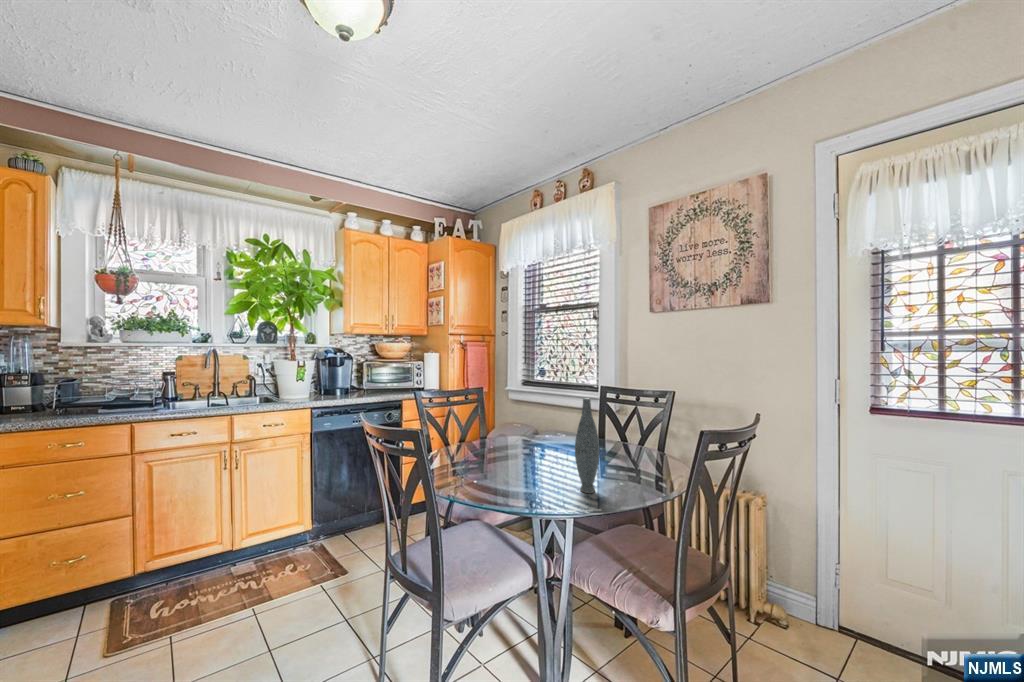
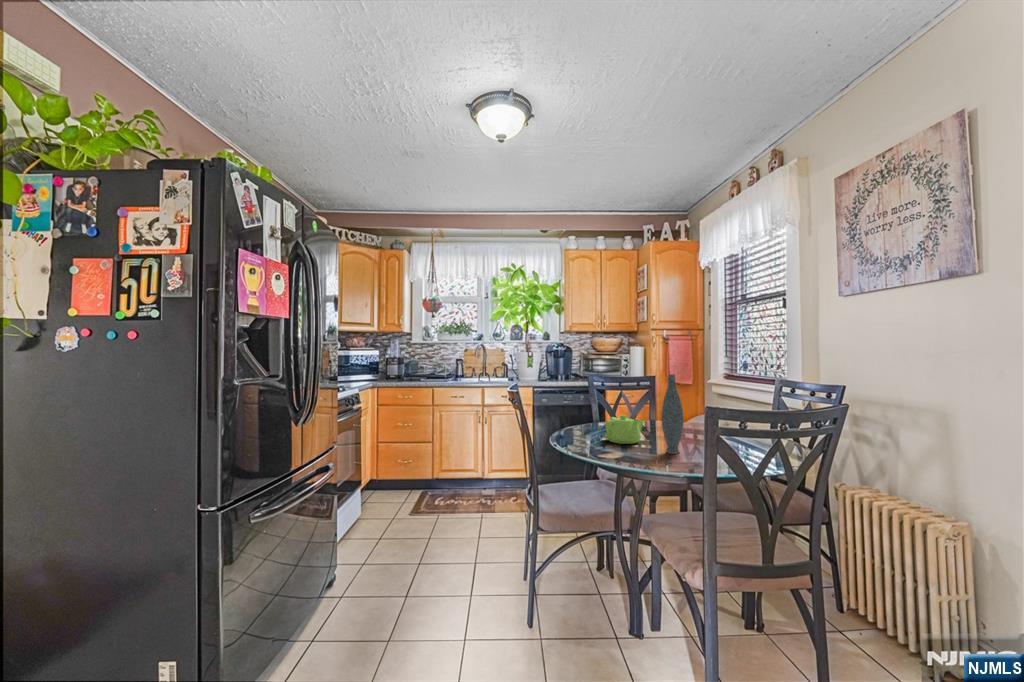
teapot: none [489,449,542,487] -> present [605,415,644,444]

